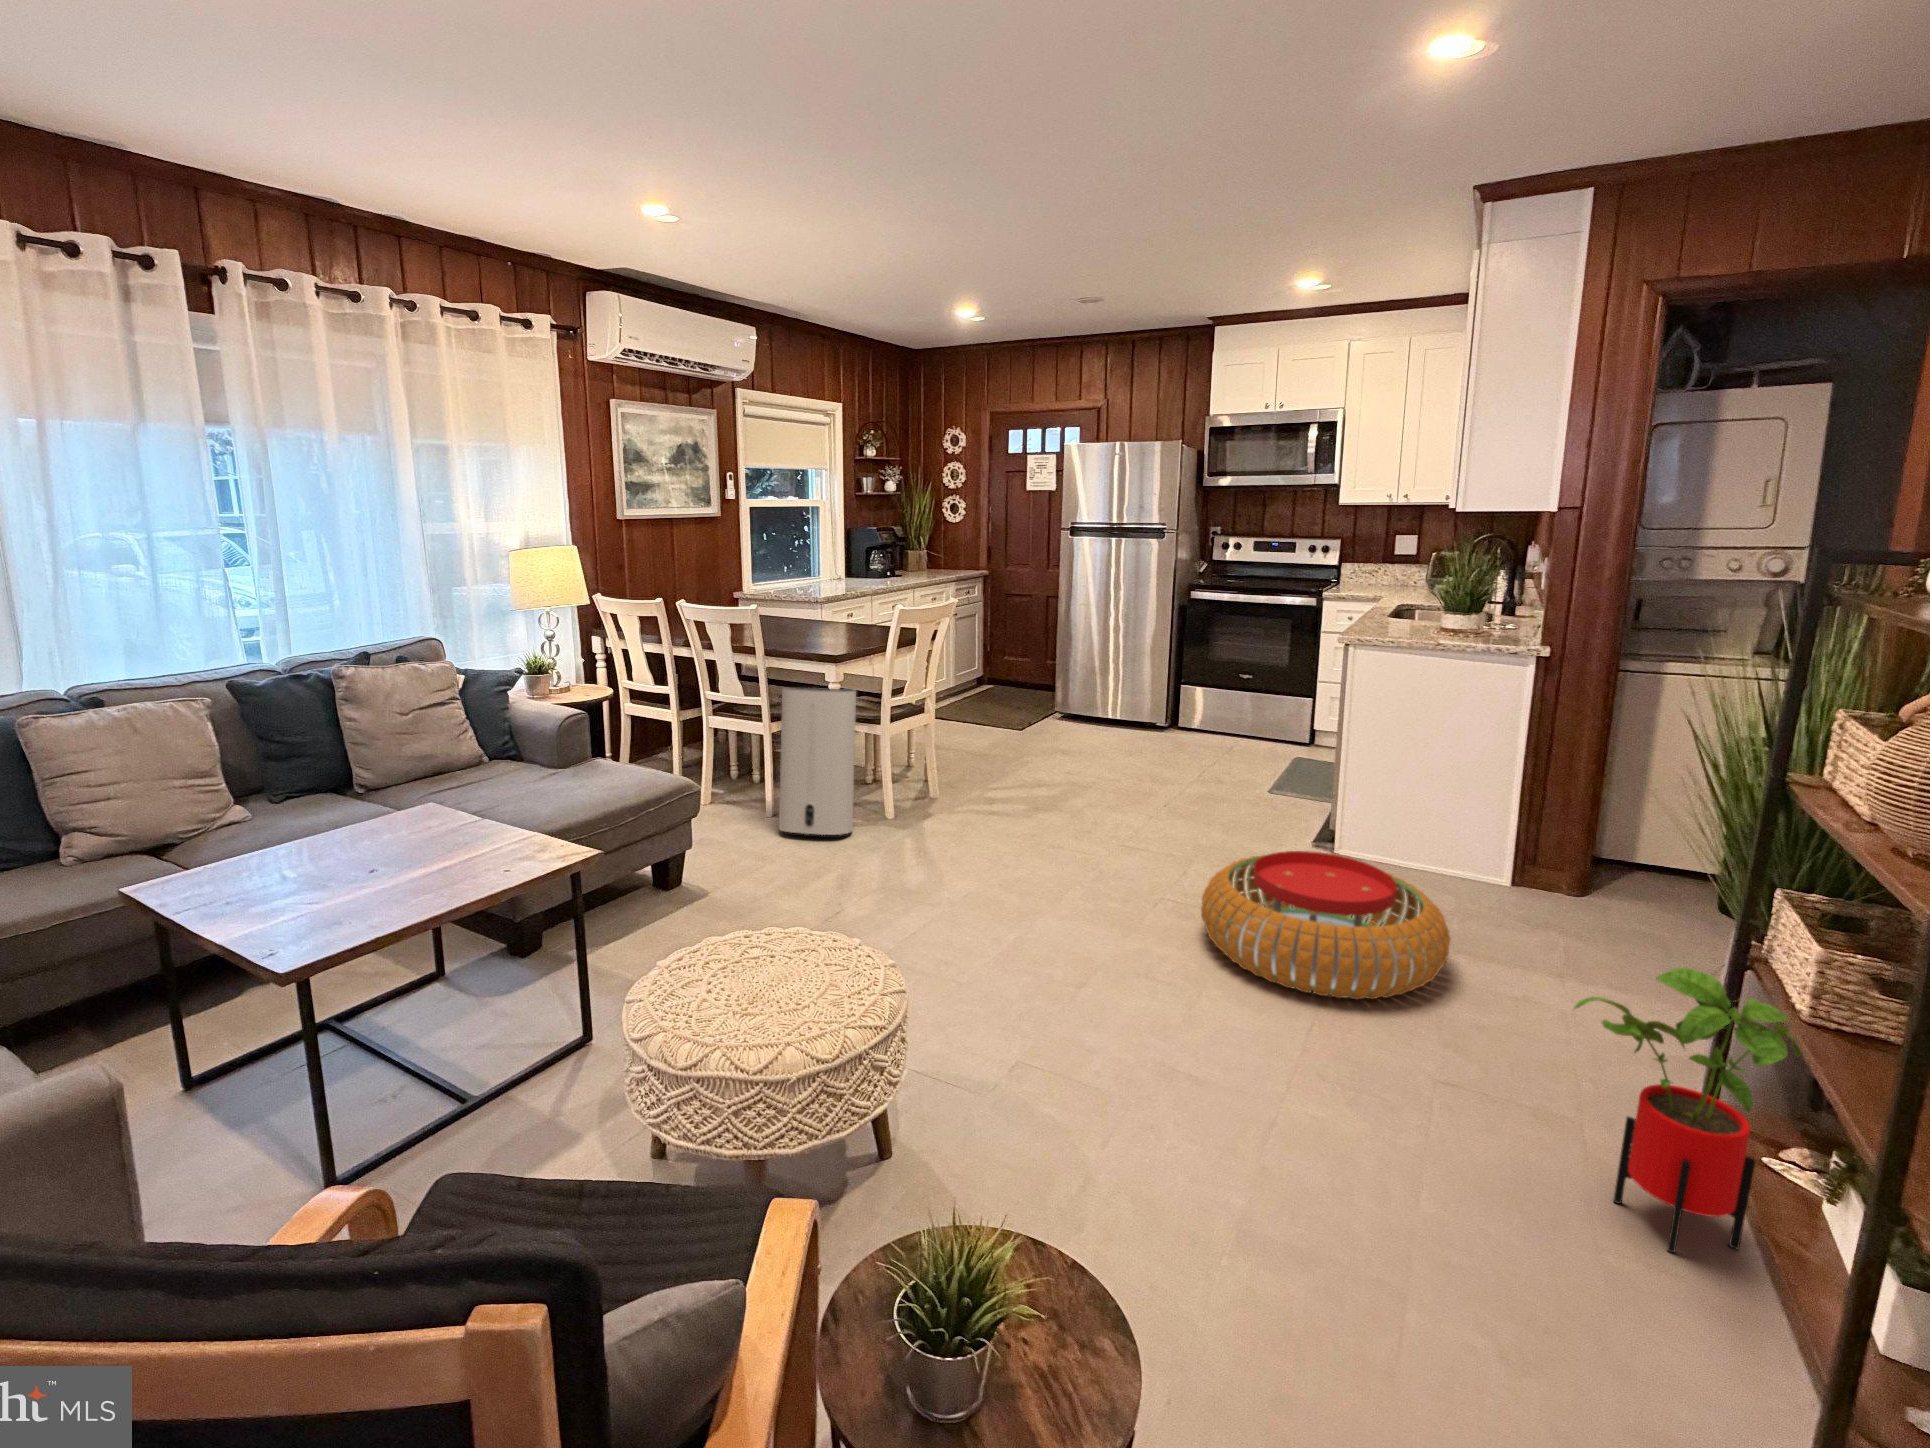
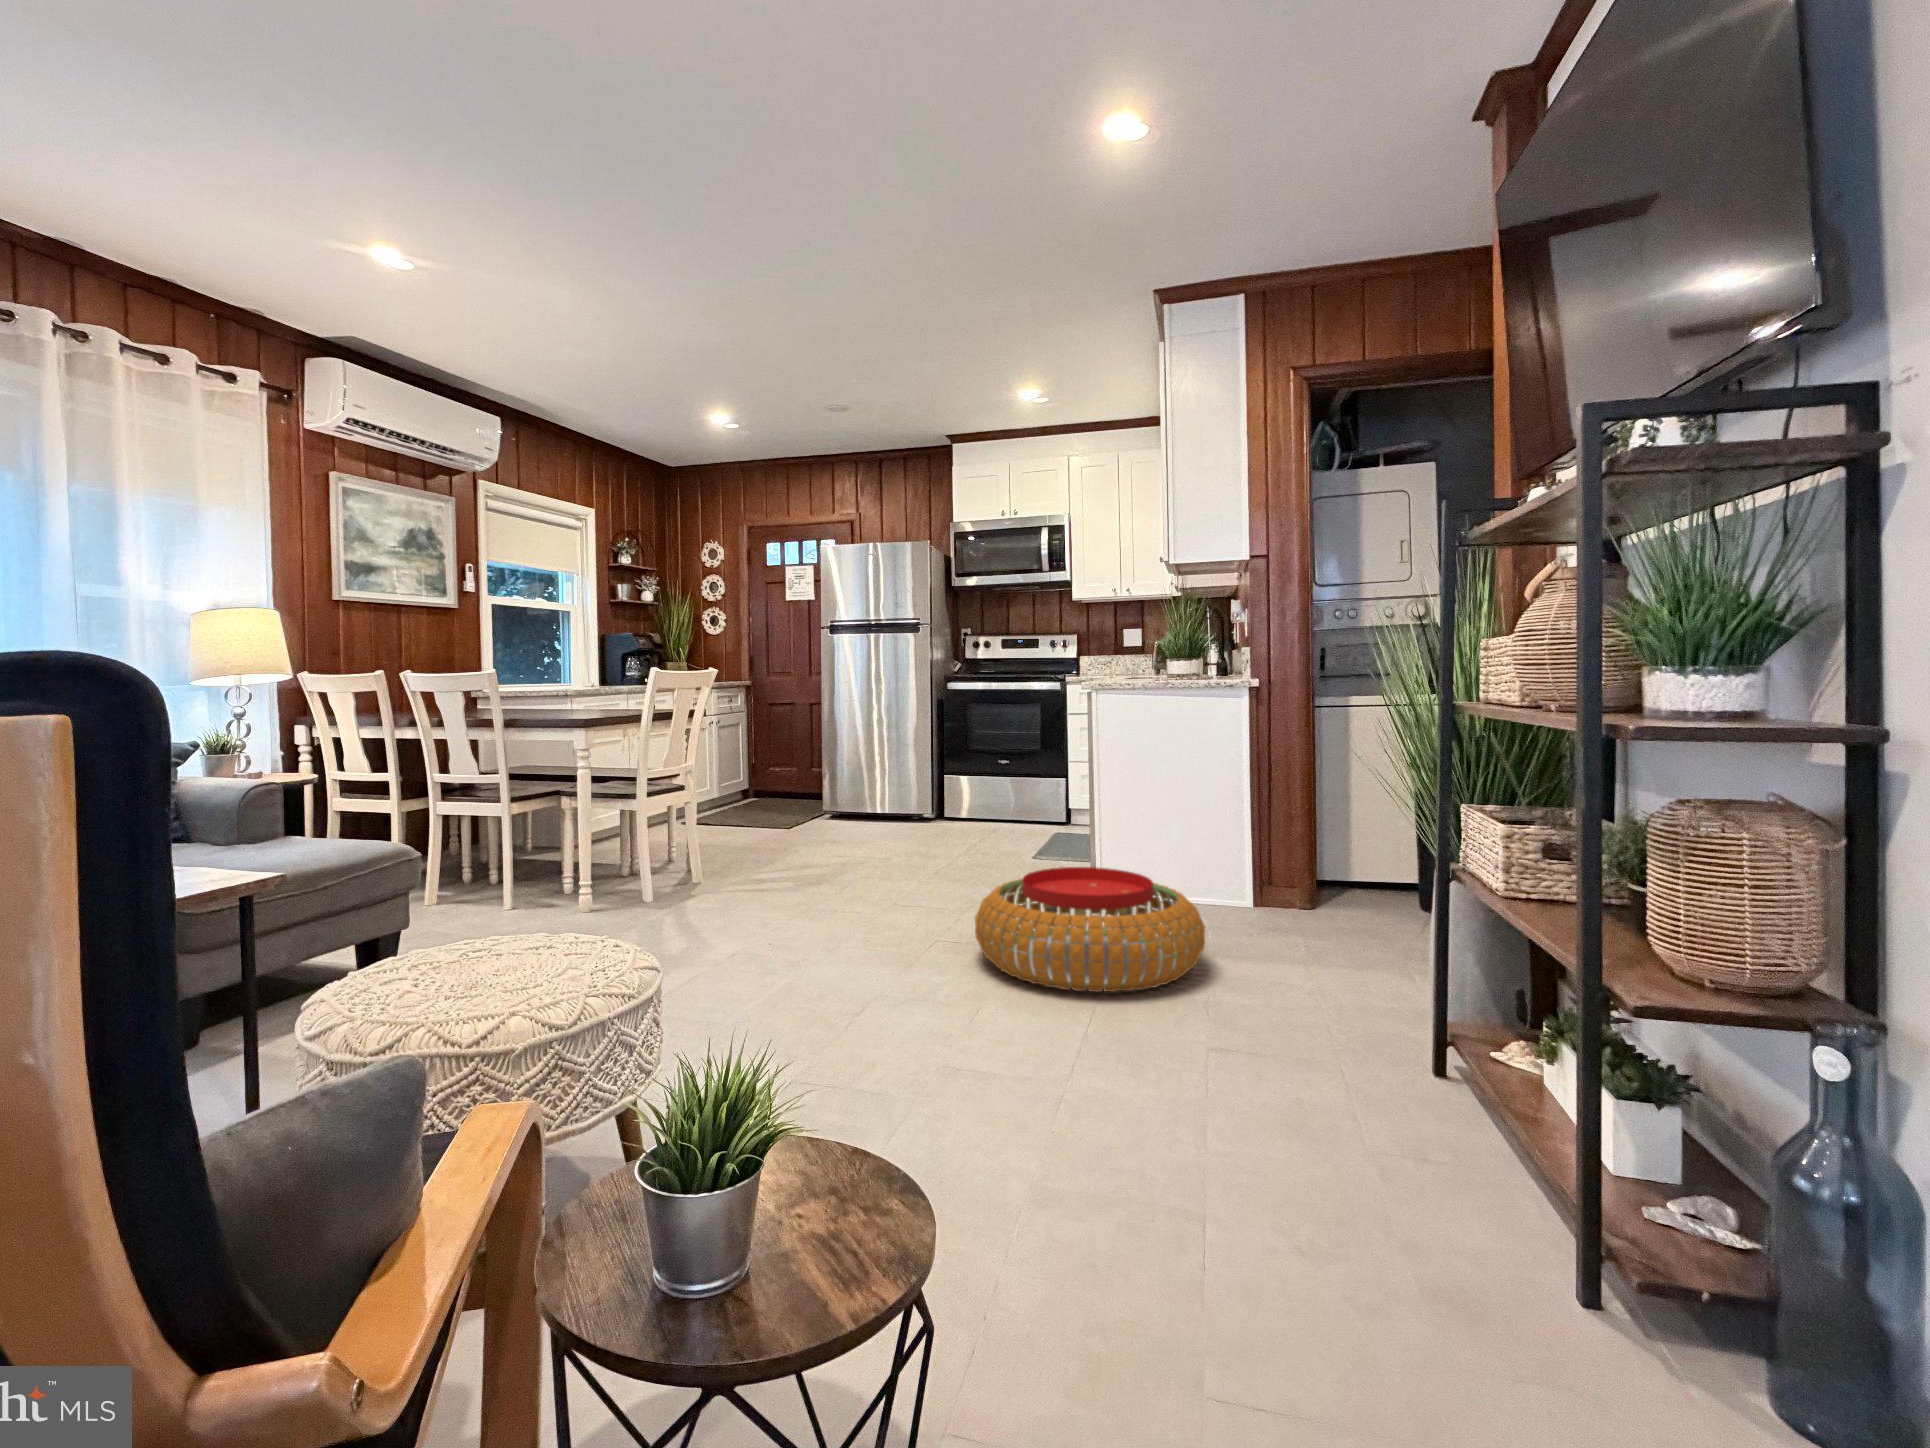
air purifier: present [779,688,856,835] -> none [519,755,609,916]
house plant: present [1575,968,1802,1253] -> none [1319,849,1537,1141]

